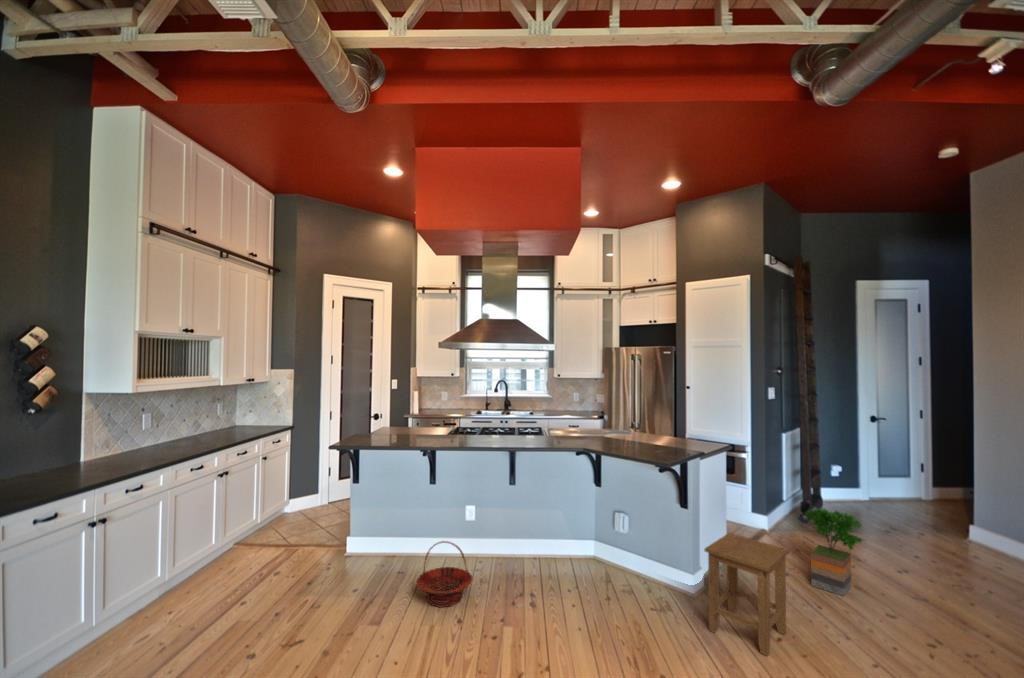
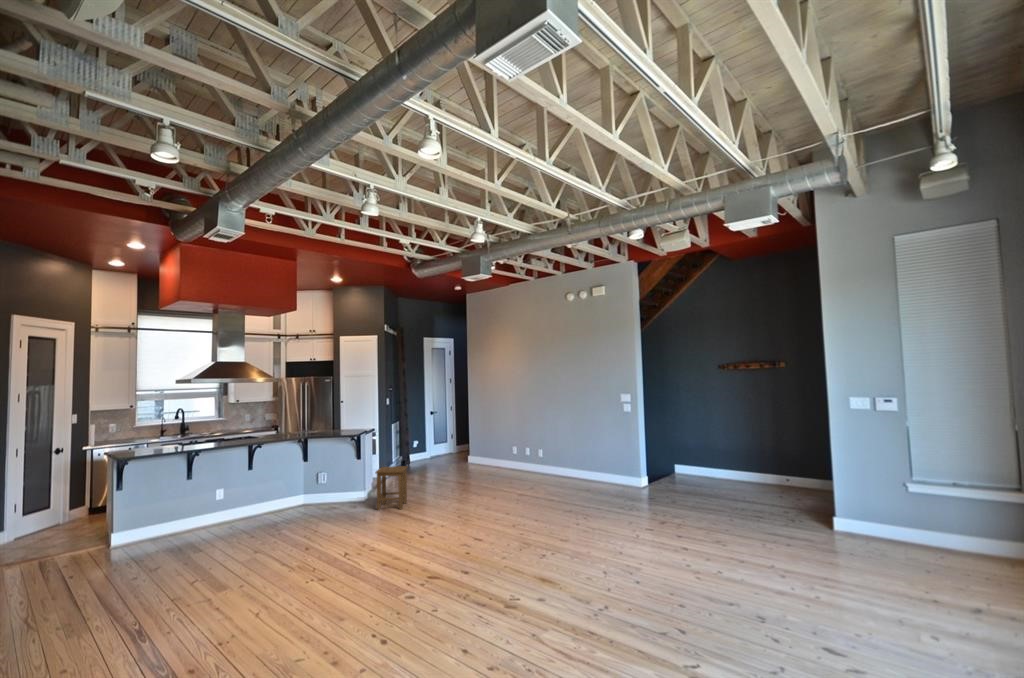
potted tree: present [806,508,862,596] -> none [408,452,433,490]
basket: present [416,541,472,607] -> none [208,502,248,541]

